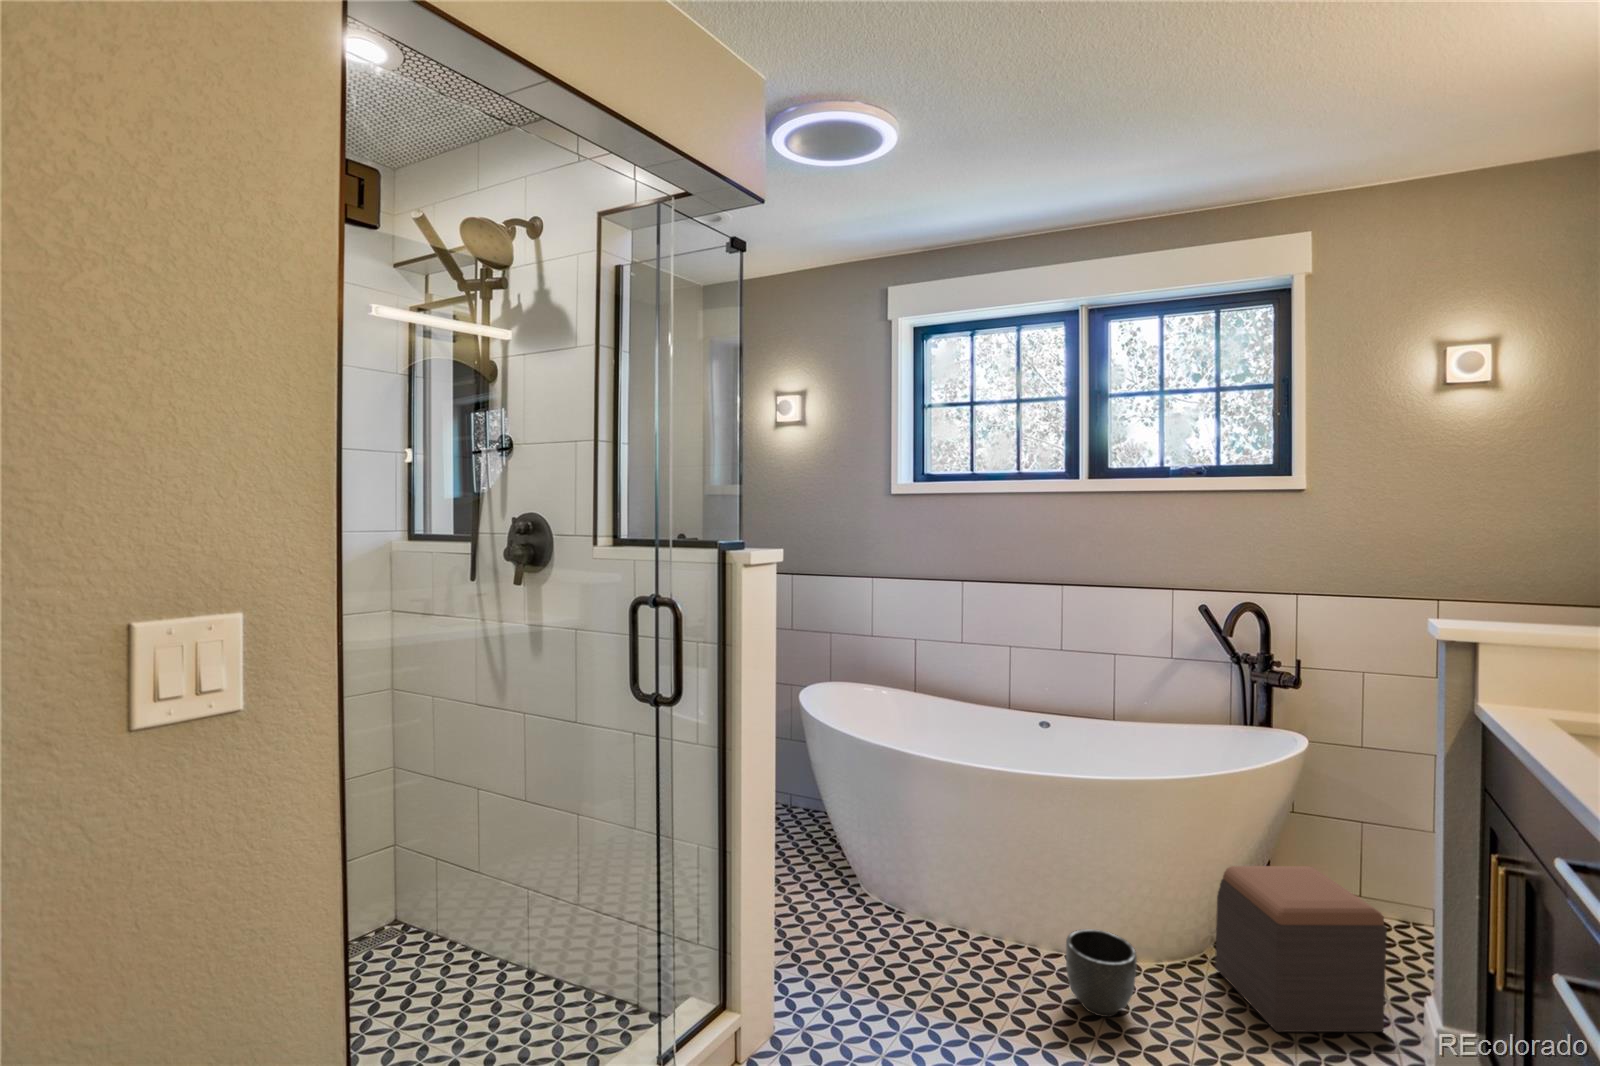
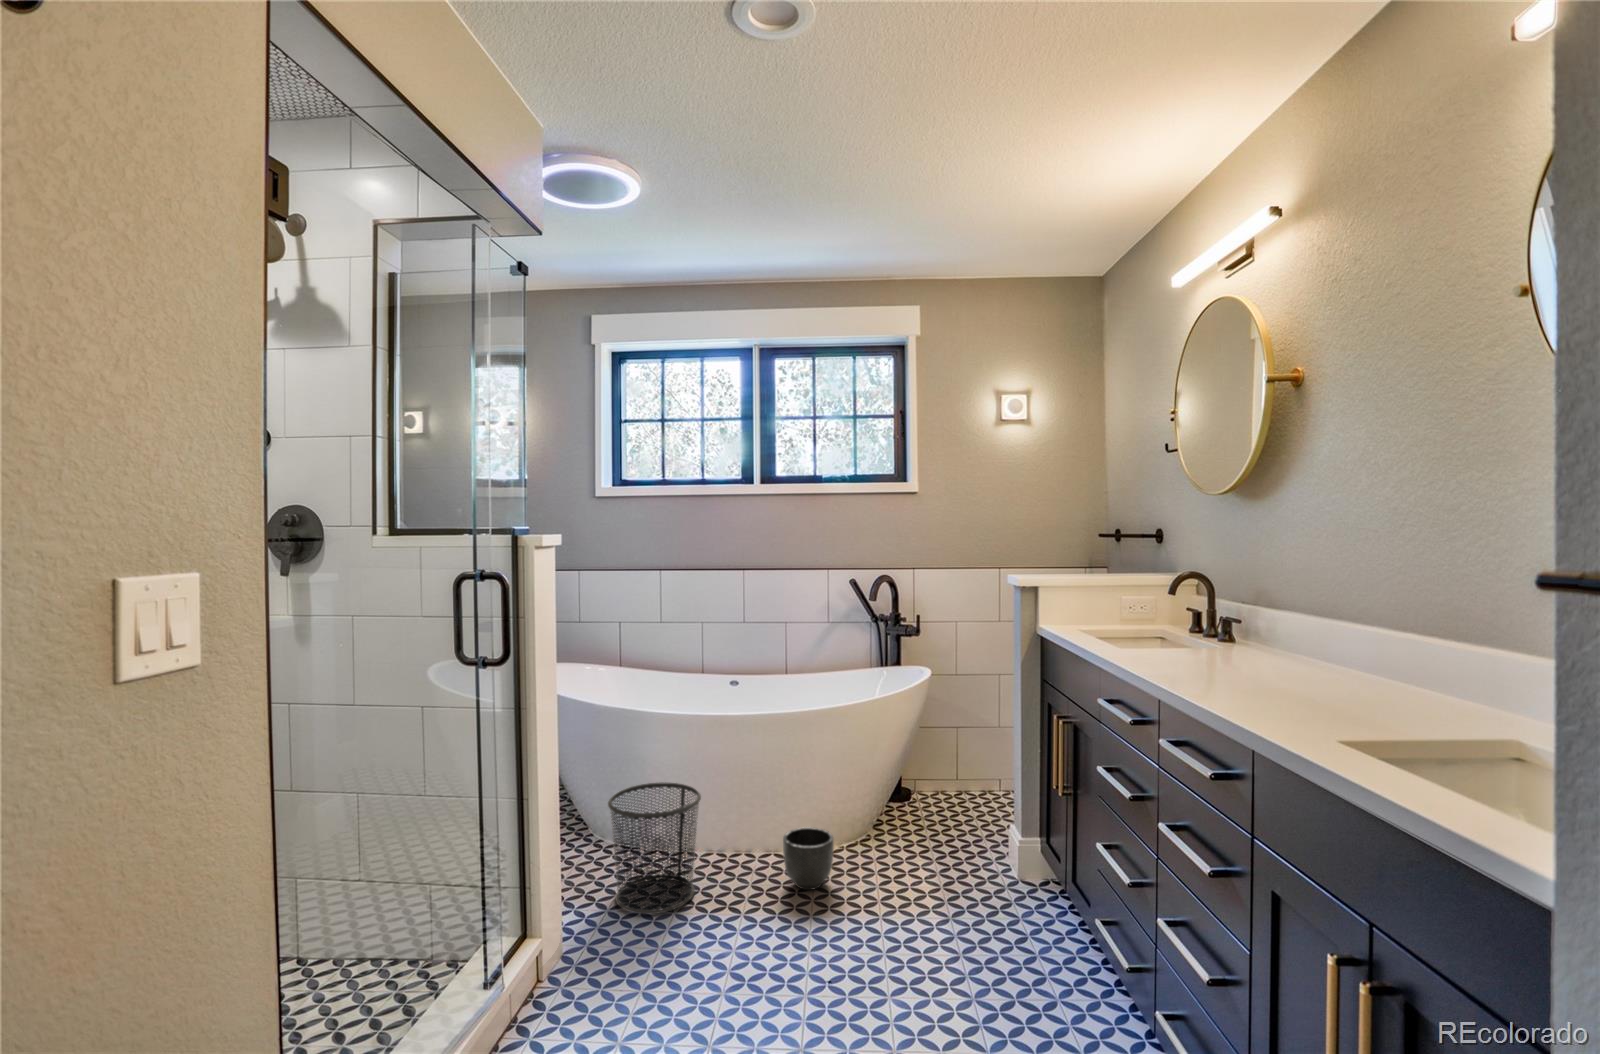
waste bin: none [855,832,963,993] -> present [608,782,701,914]
footstool: present [1215,866,1387,1032] -> none [878,754,981,869]

